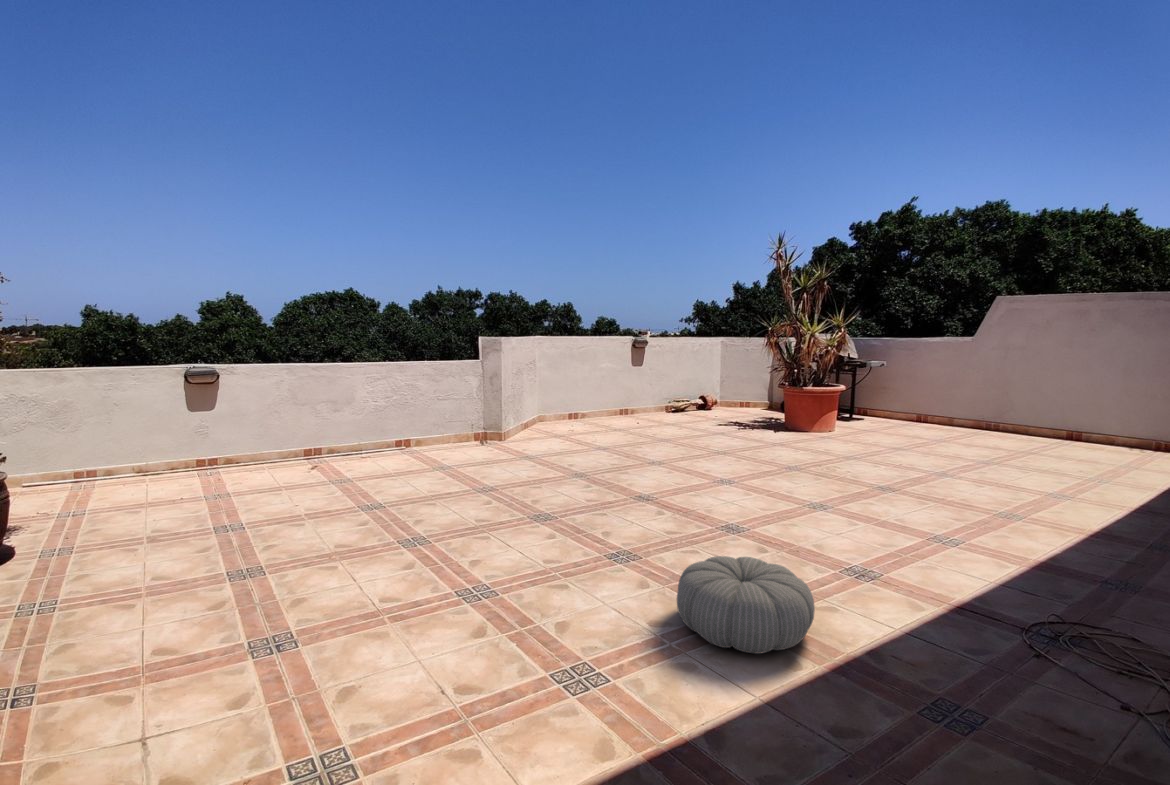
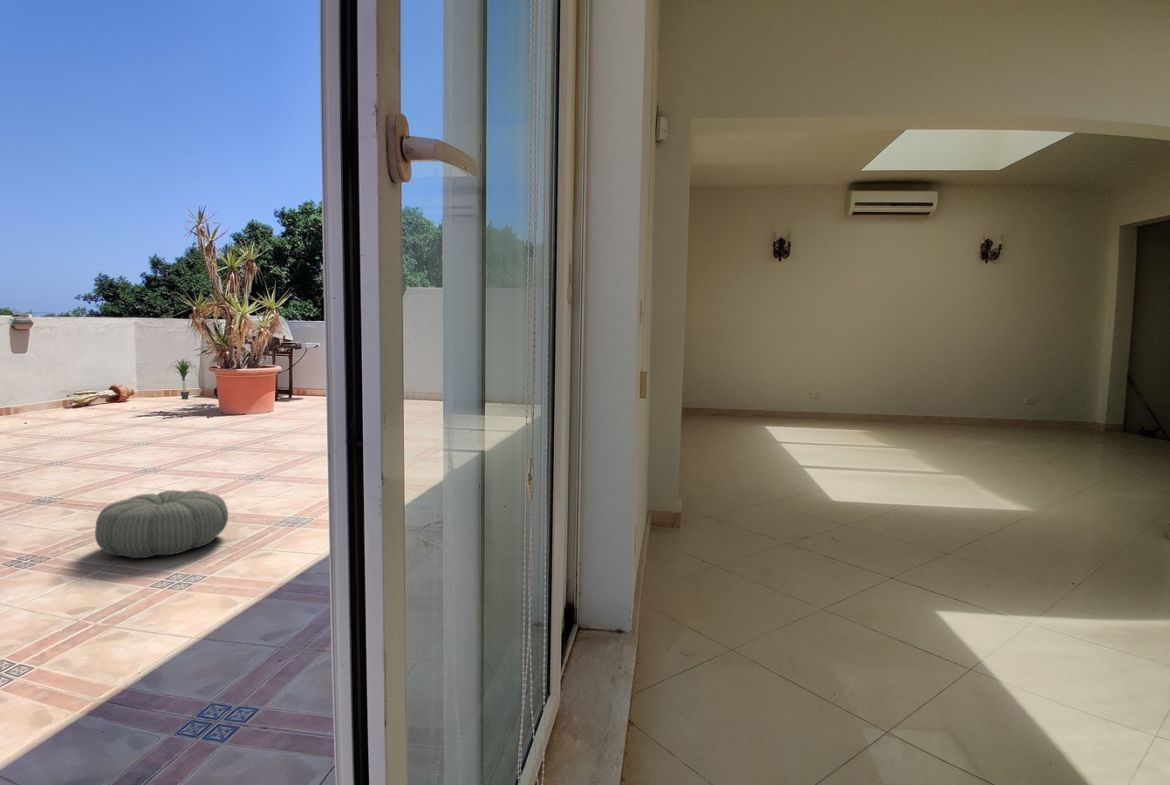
potted plant: none [741,370,769,411] -> present [175,360,195,399]

